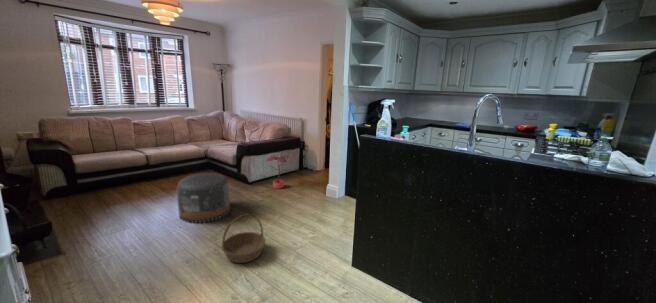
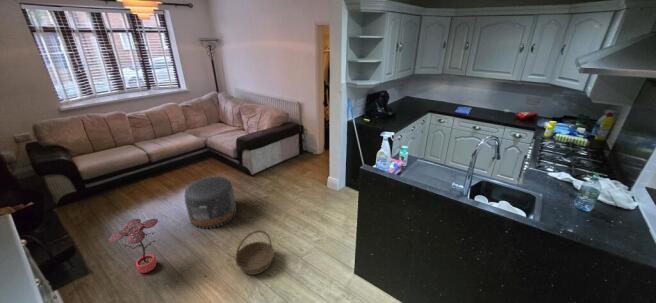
potted plant: present [266,155,289,189] -> present [109,219,158,273]

